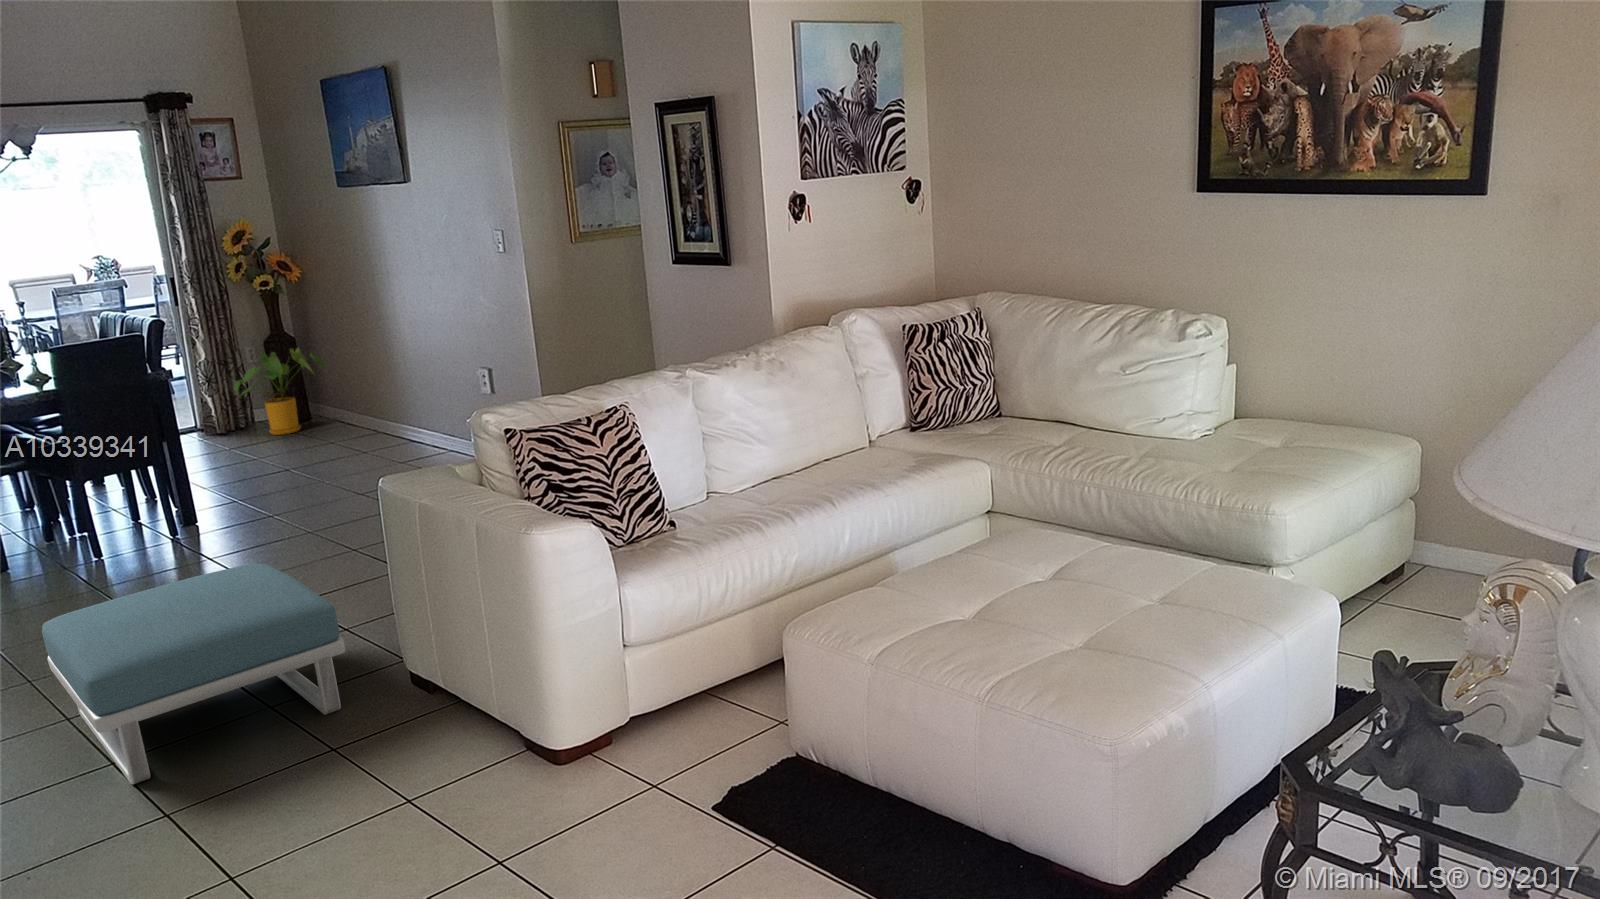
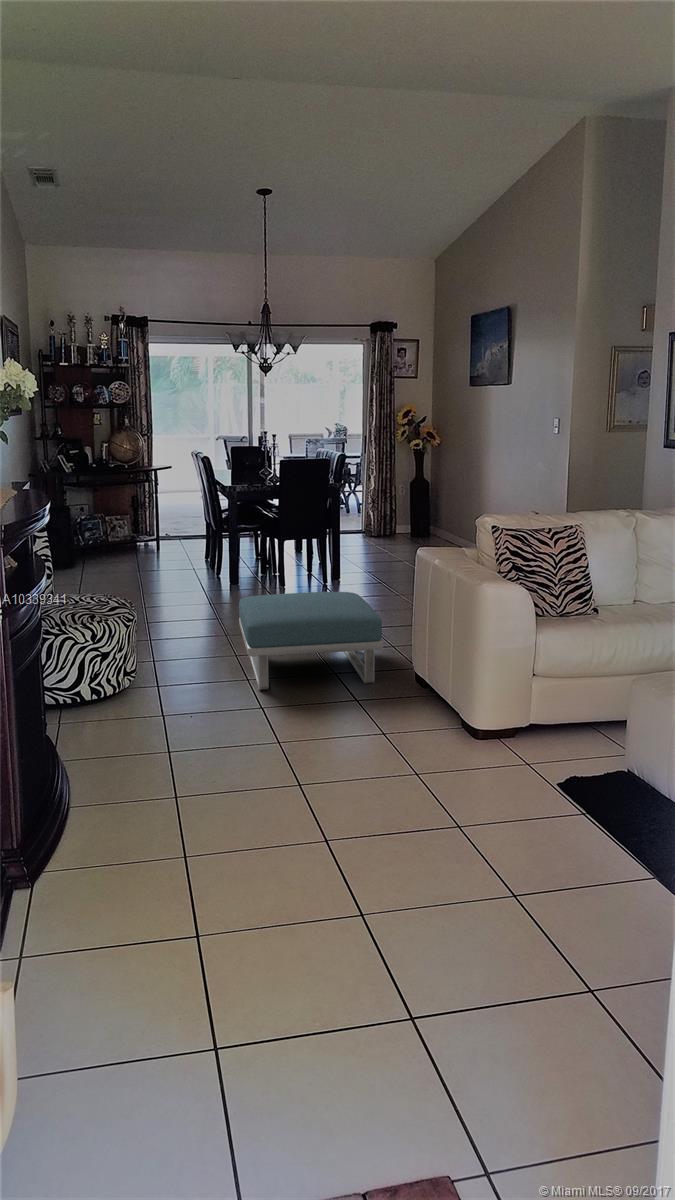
house plant: present [234,348,326,435] -> none [386,488,443,542]

